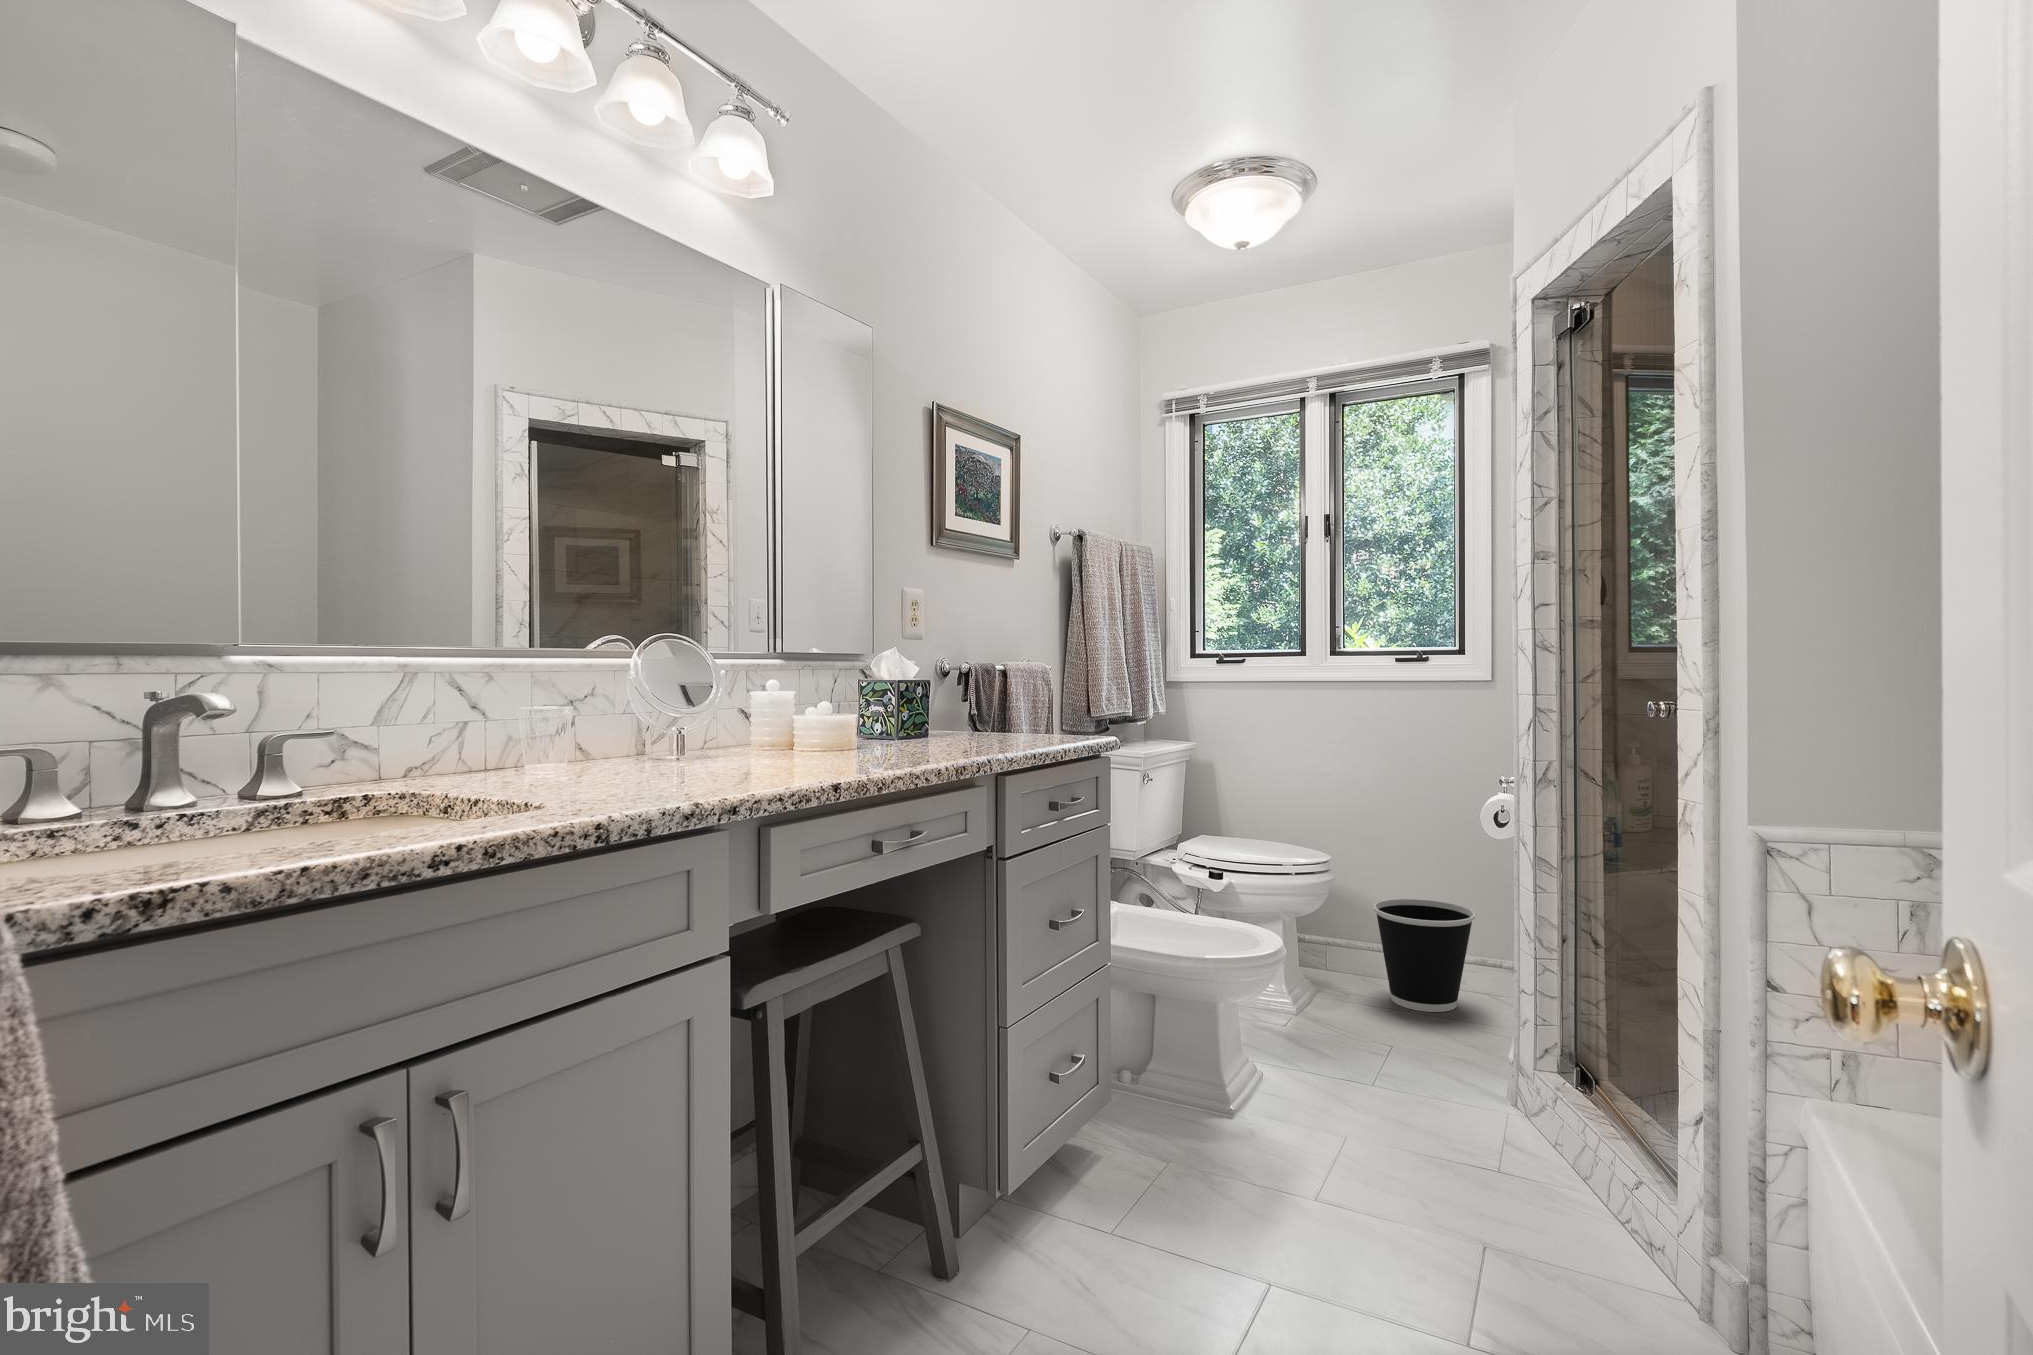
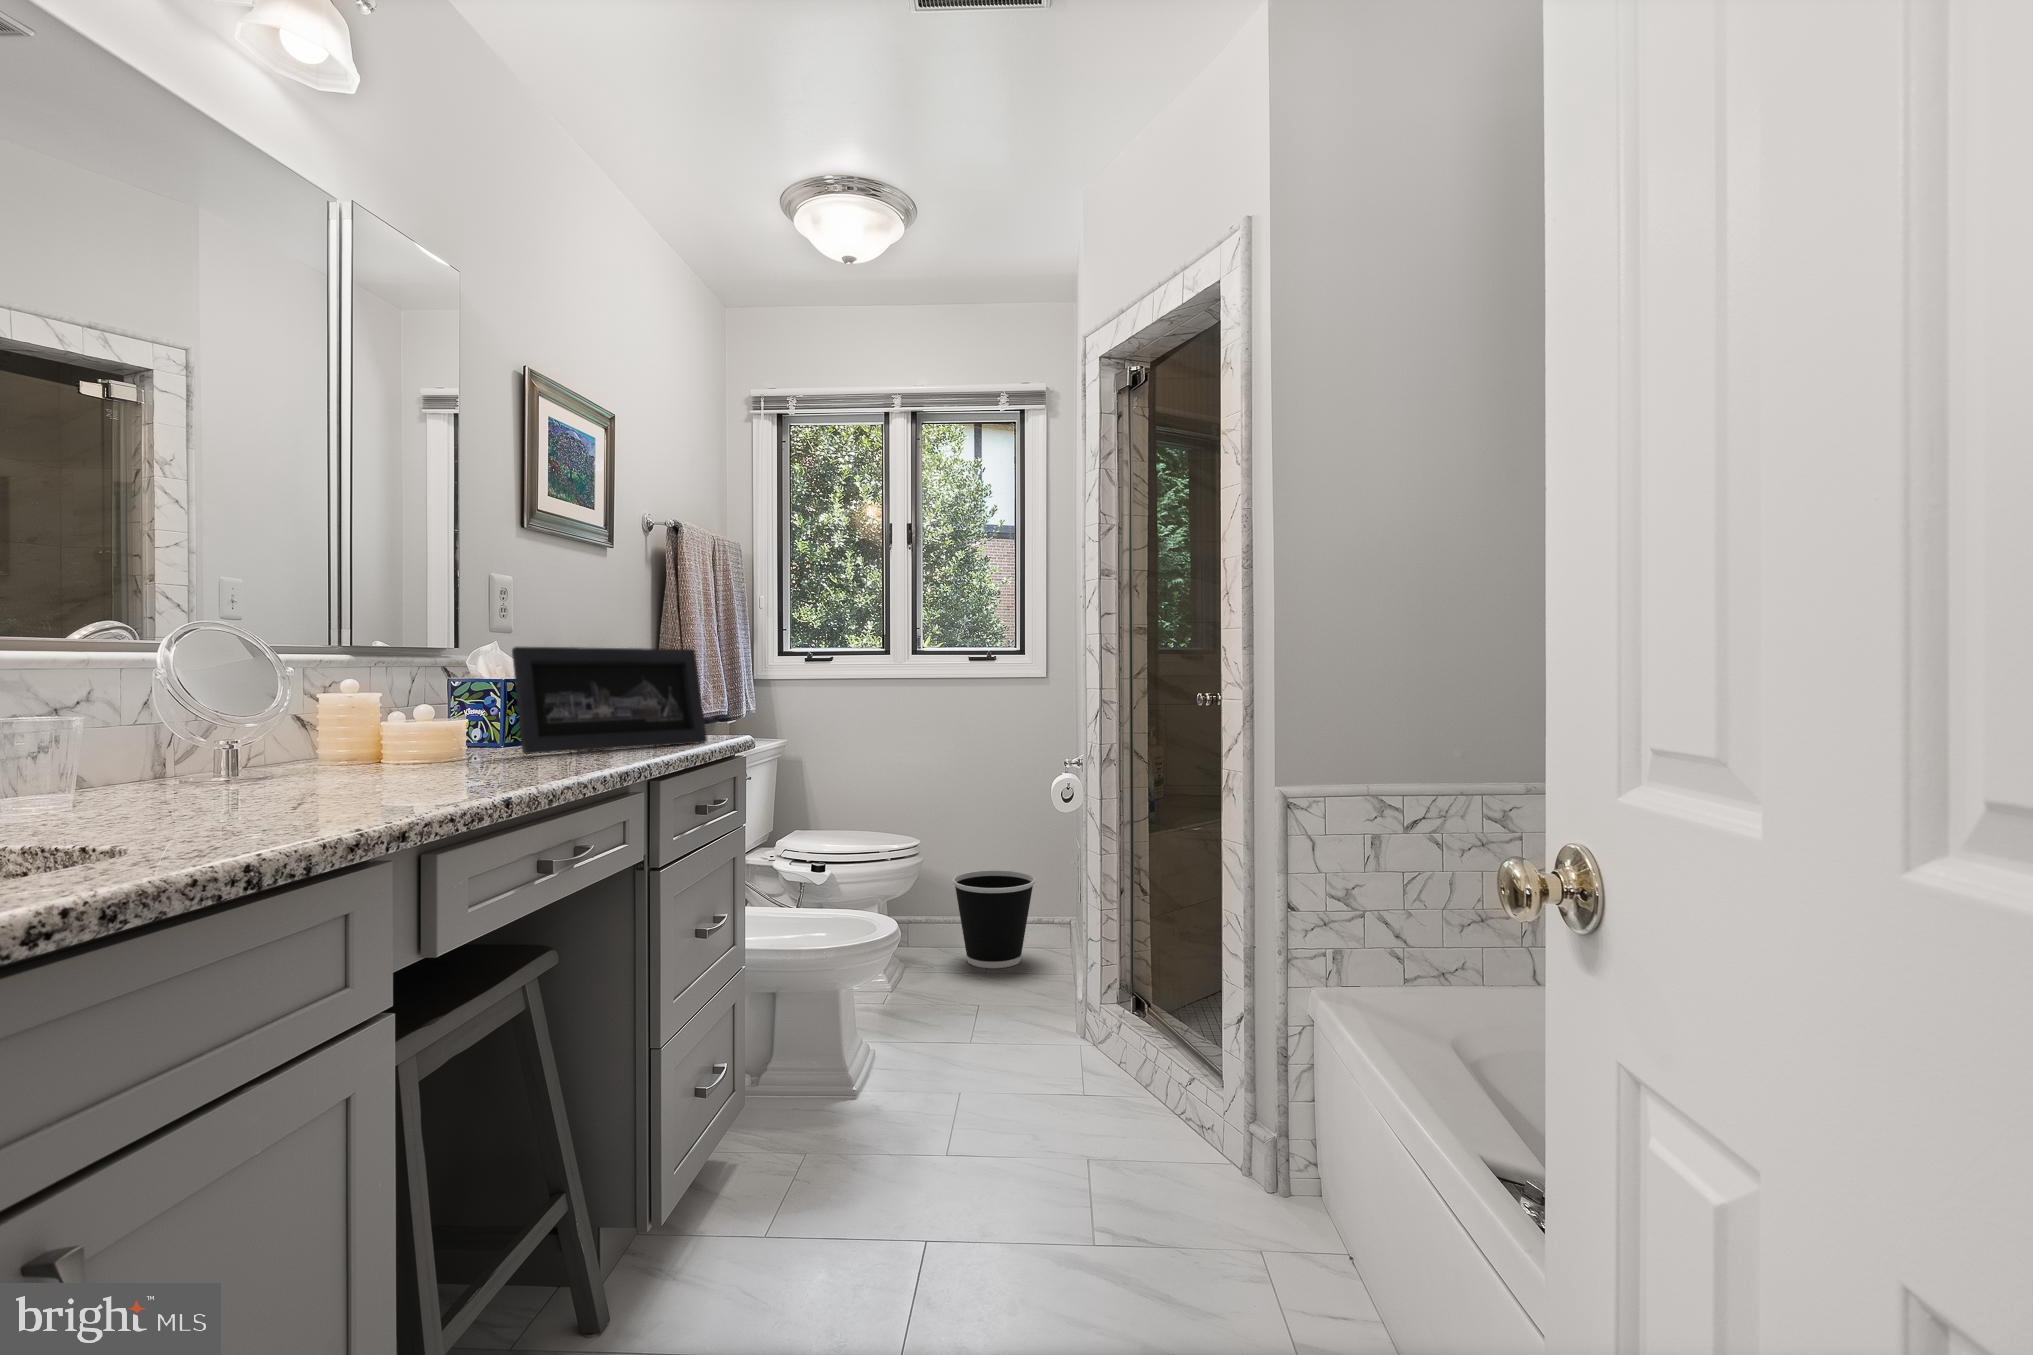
picture frame: none [897,652,1068,748] -> present [512,647,707,754]

